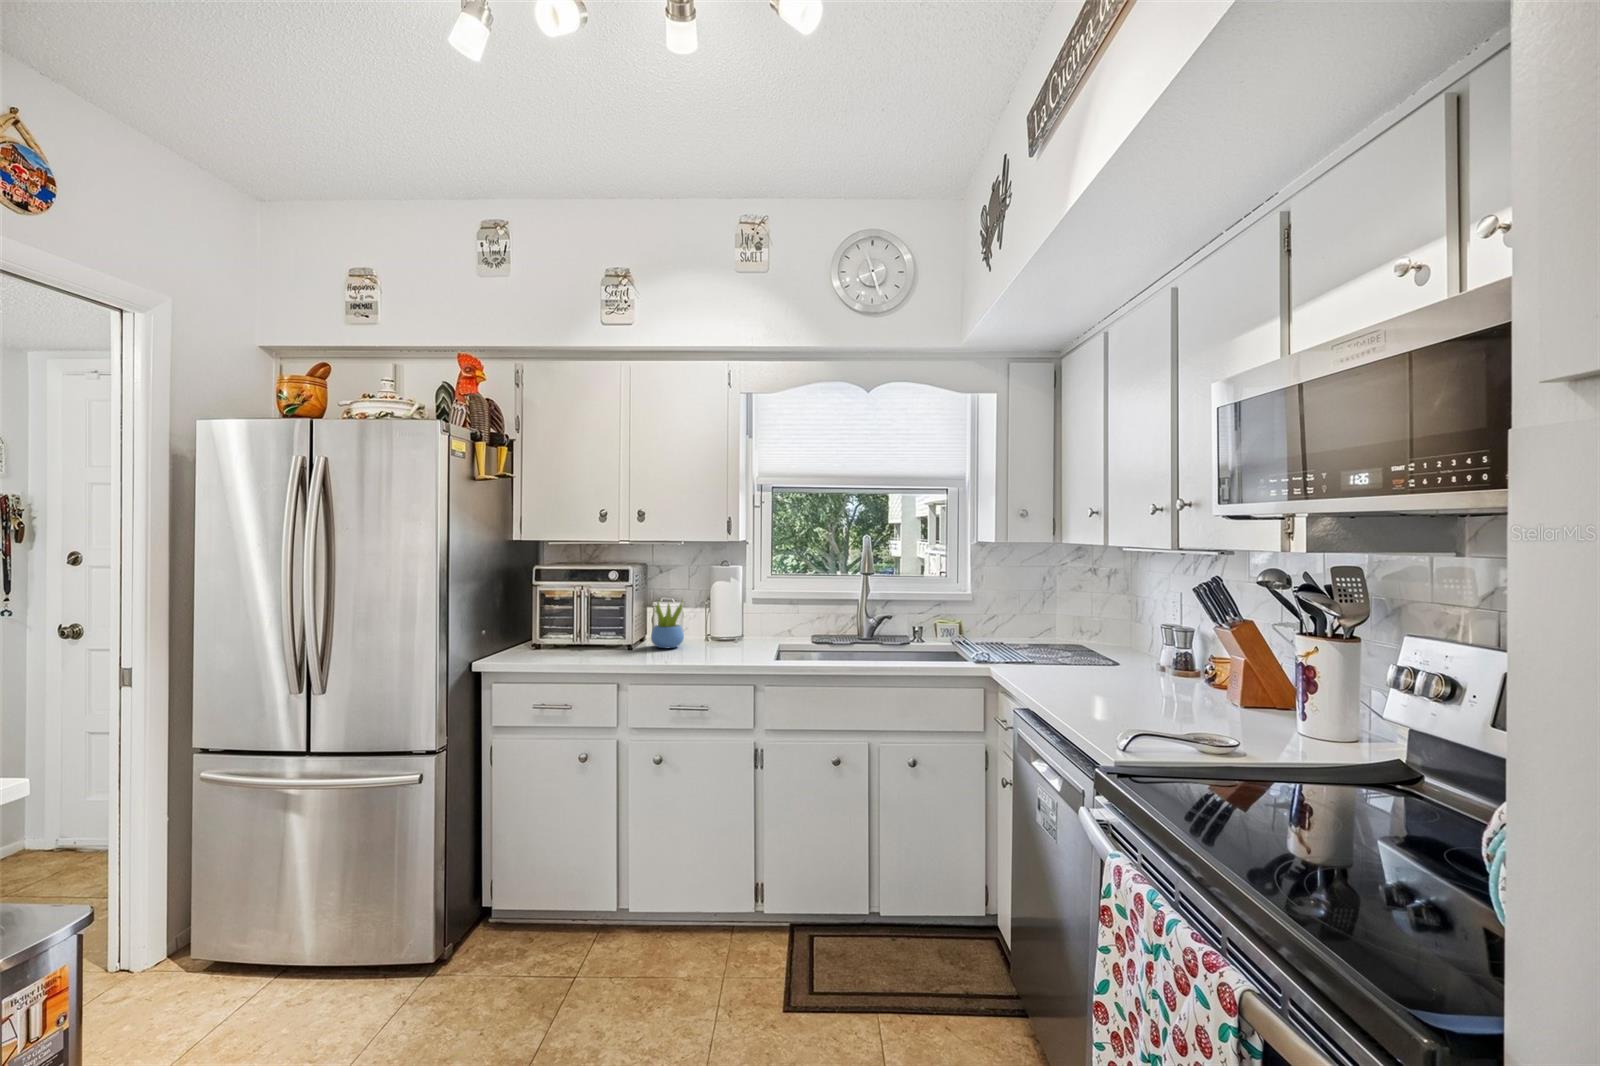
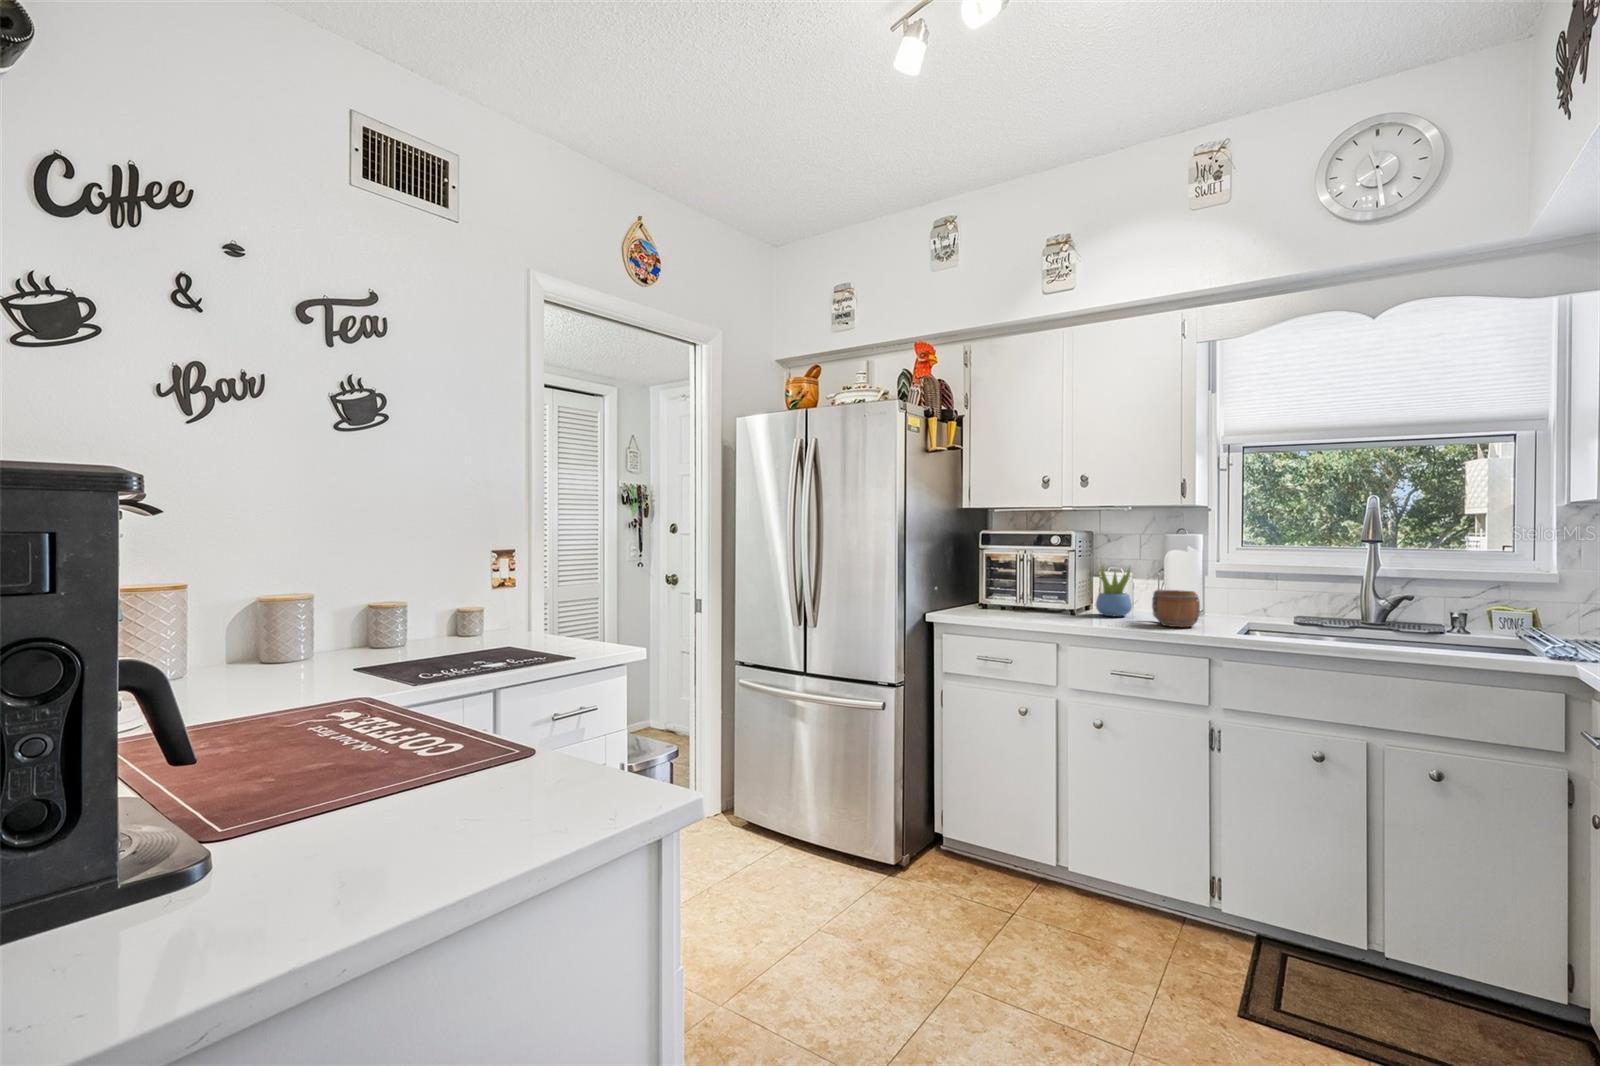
mug: none [702,621,744,657] -> present [1152,589,1200,627]

